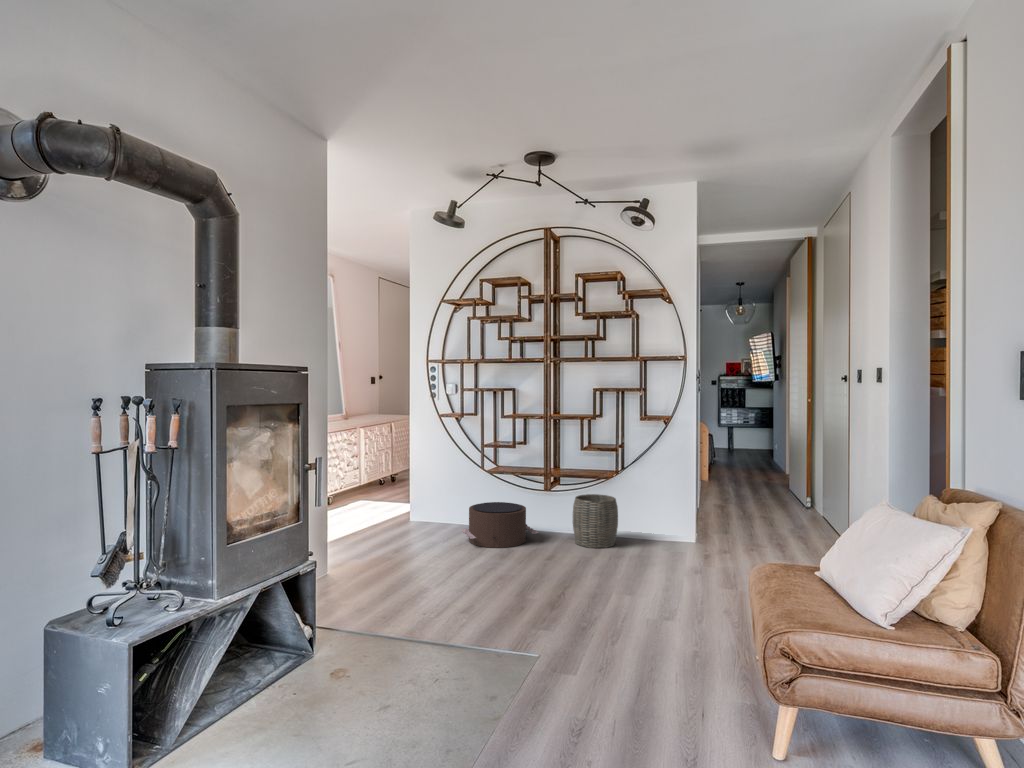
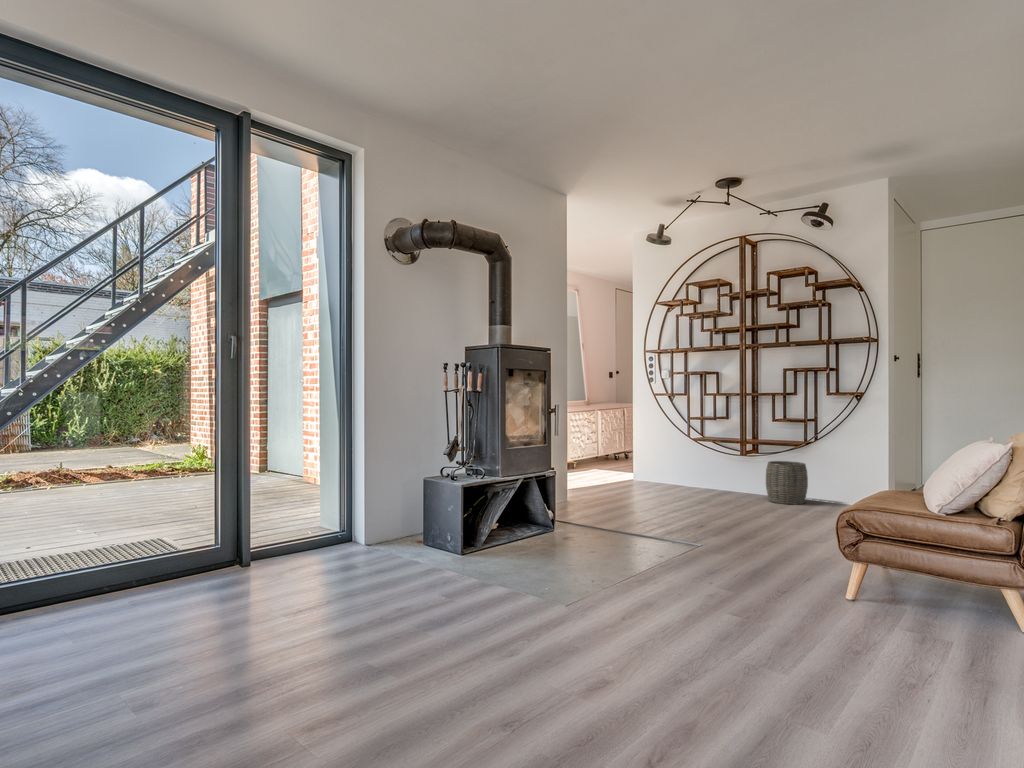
pouf: present [462,502,538,548] -> none [670,465,735,498]

